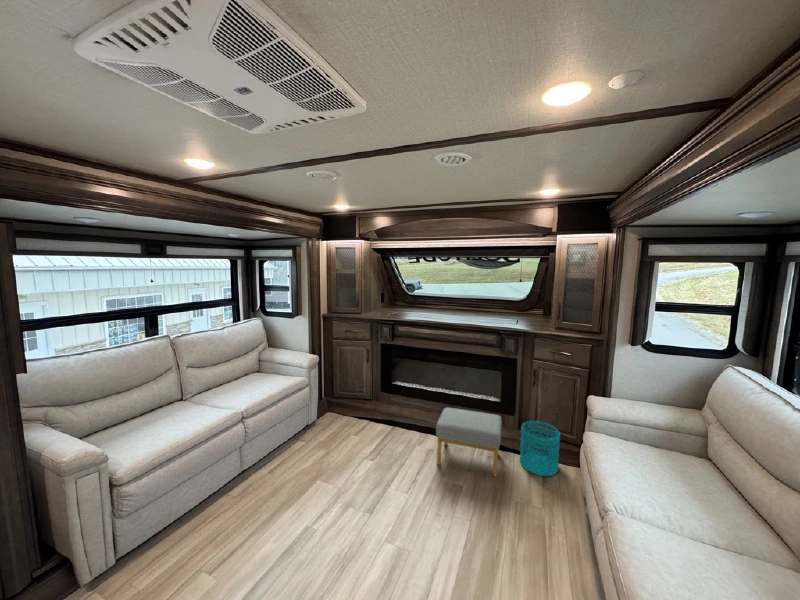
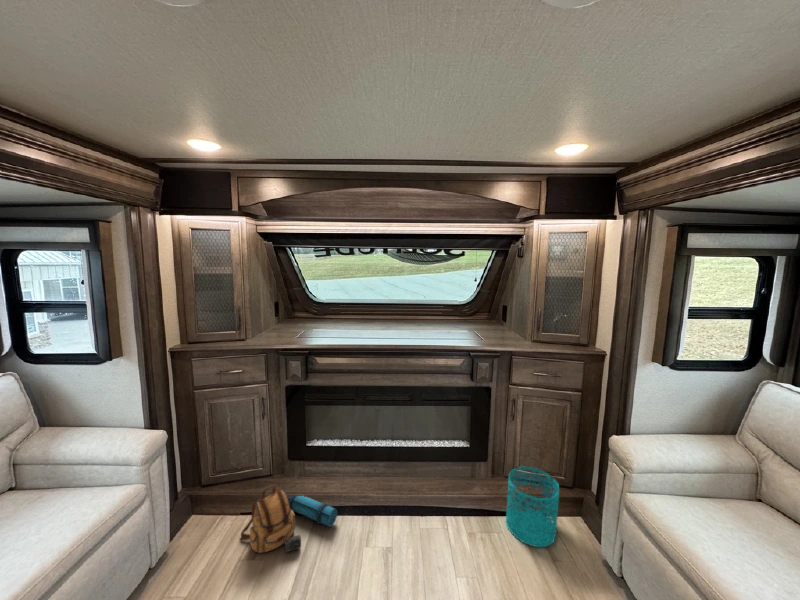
backpack: none [351,399,405,437] -> present [241,486,337,553]
footstool: present [436,408,502,477] -> none [401,472,503,580]

